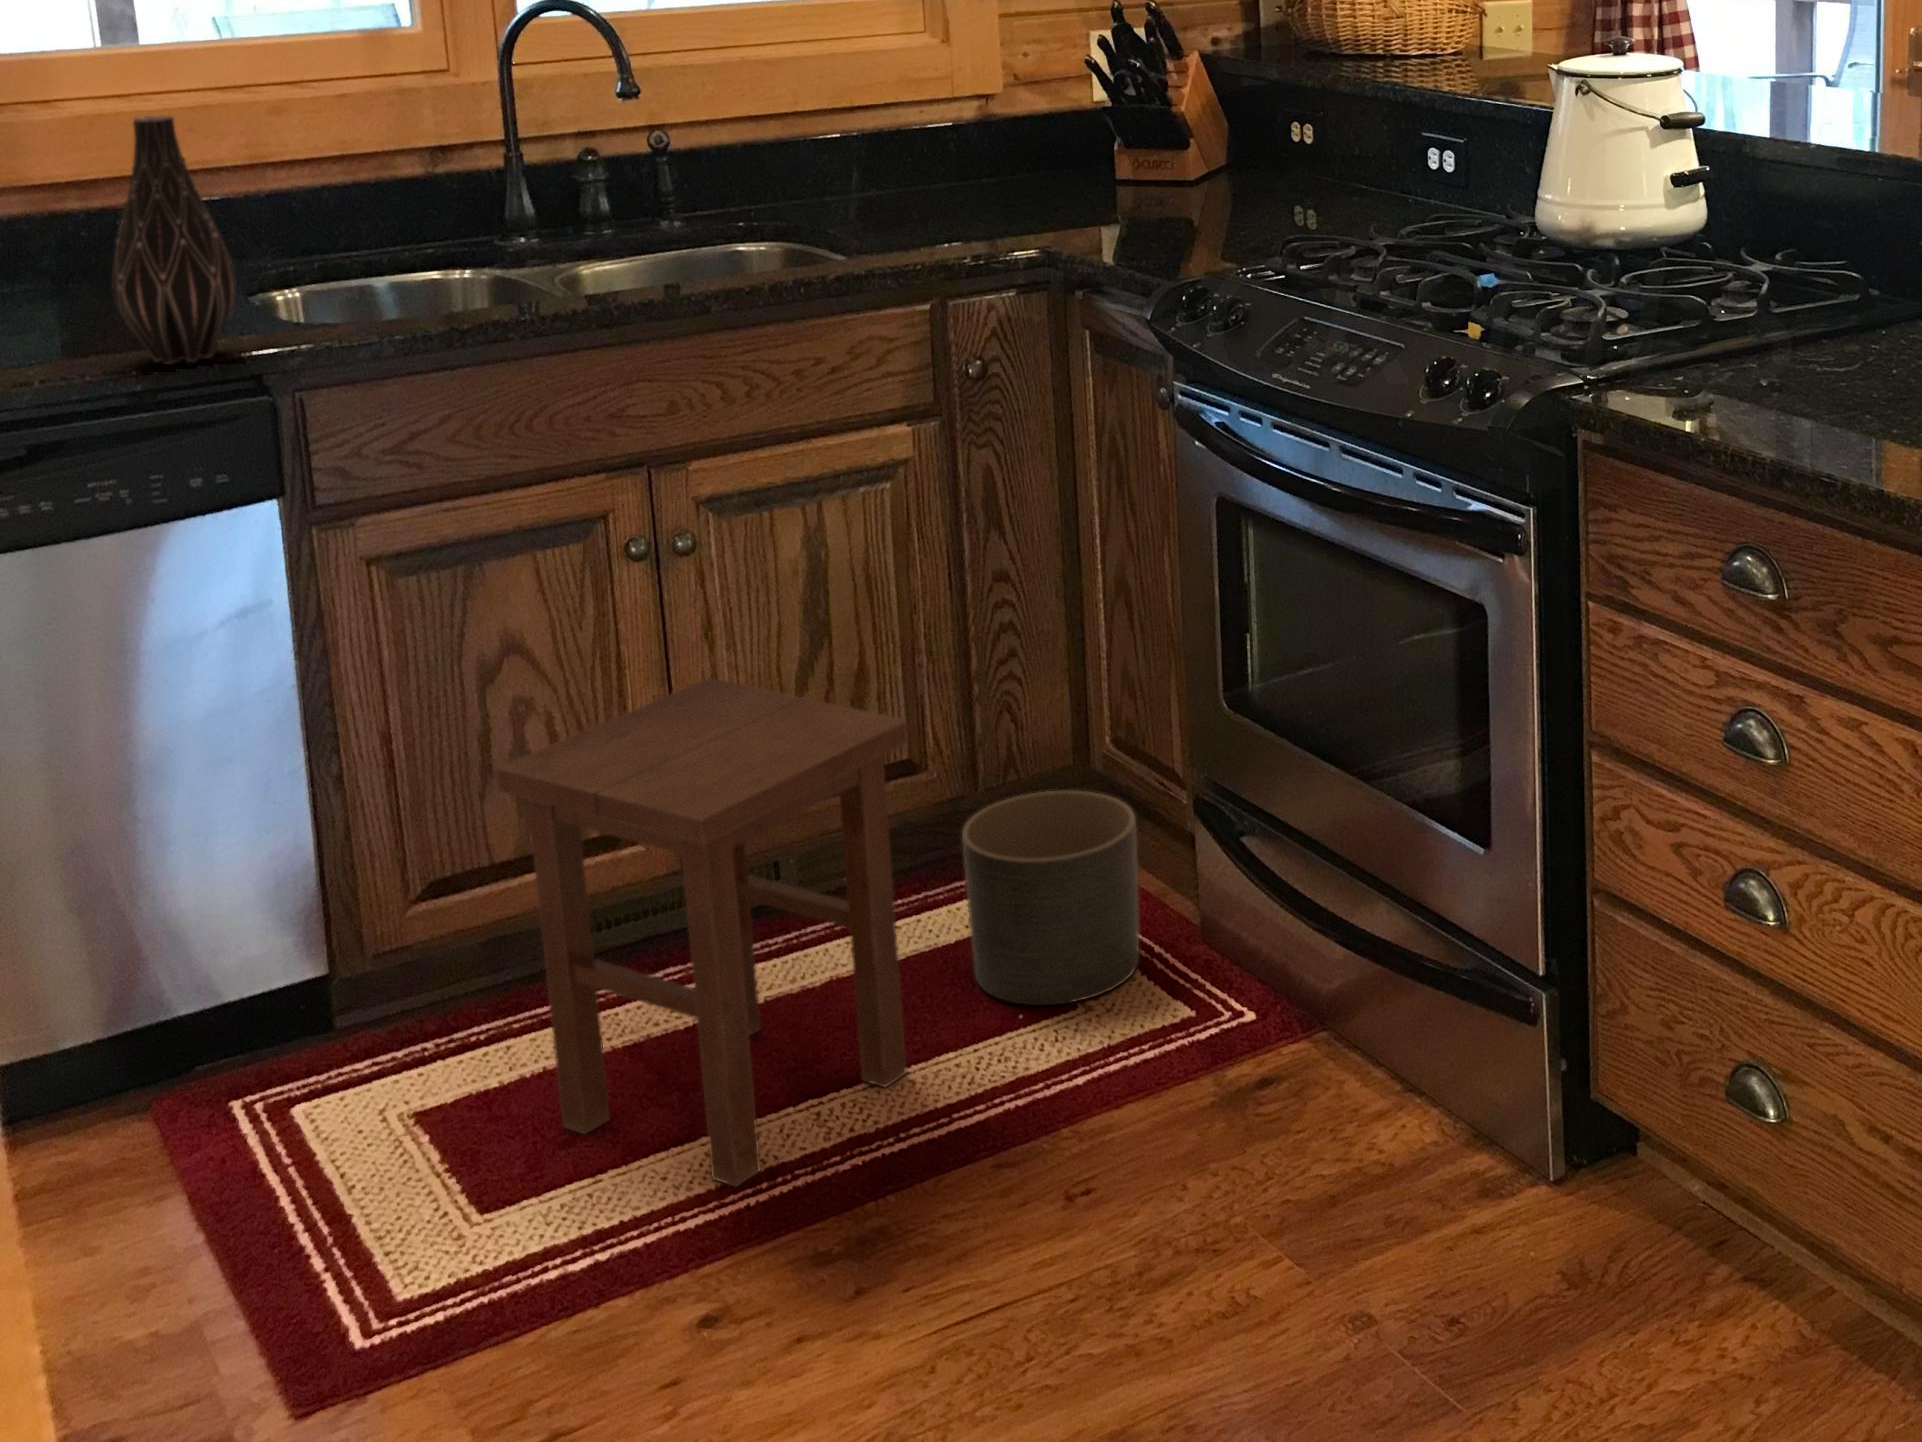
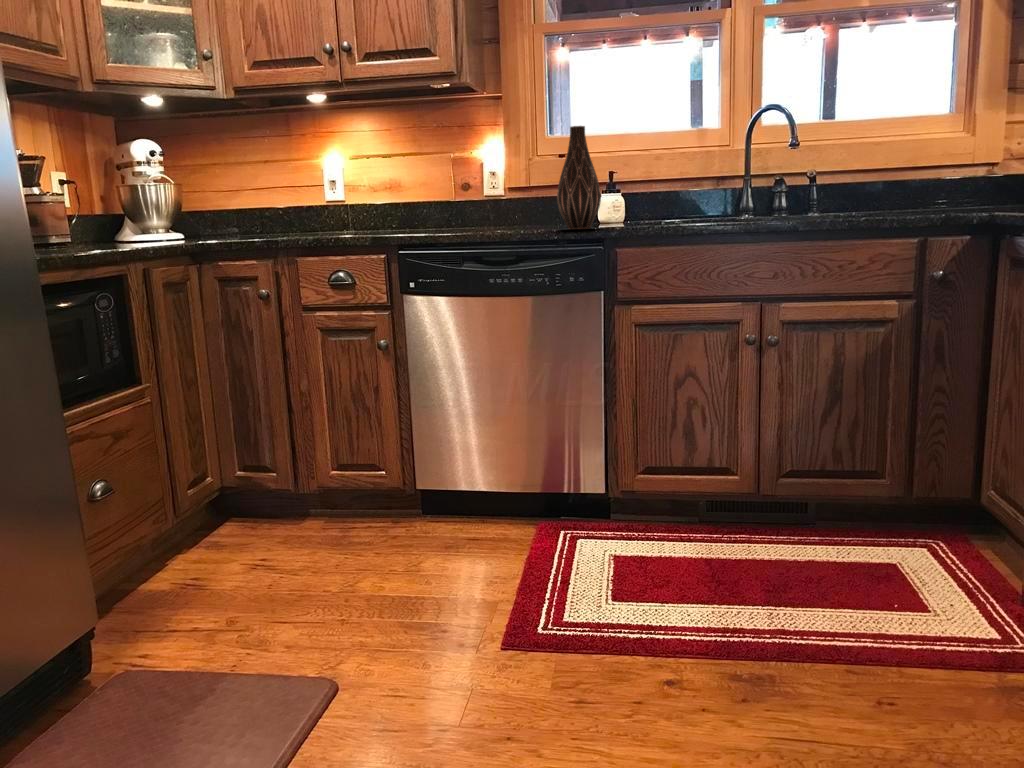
stool: present [497,678,908,1187] -> none [651,397,845,630]
planter: present [962,791,1139,1005] -> none [881,496,987,609]

